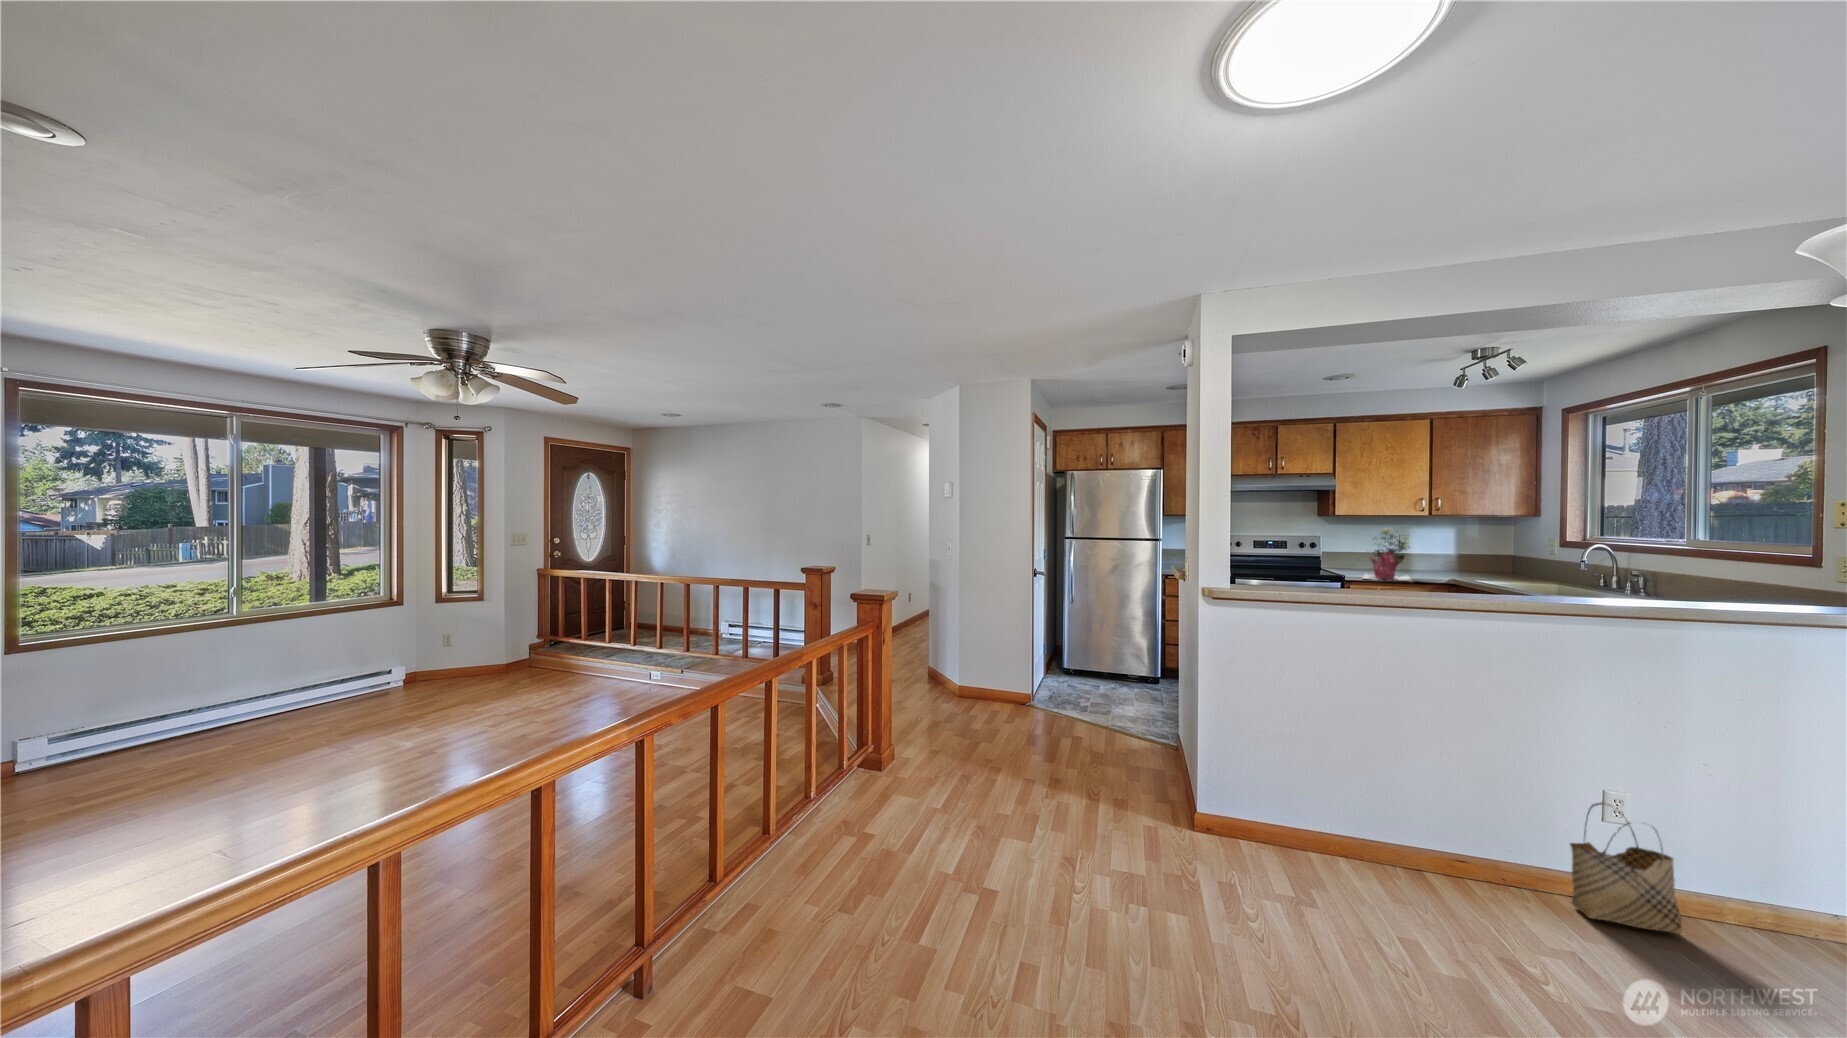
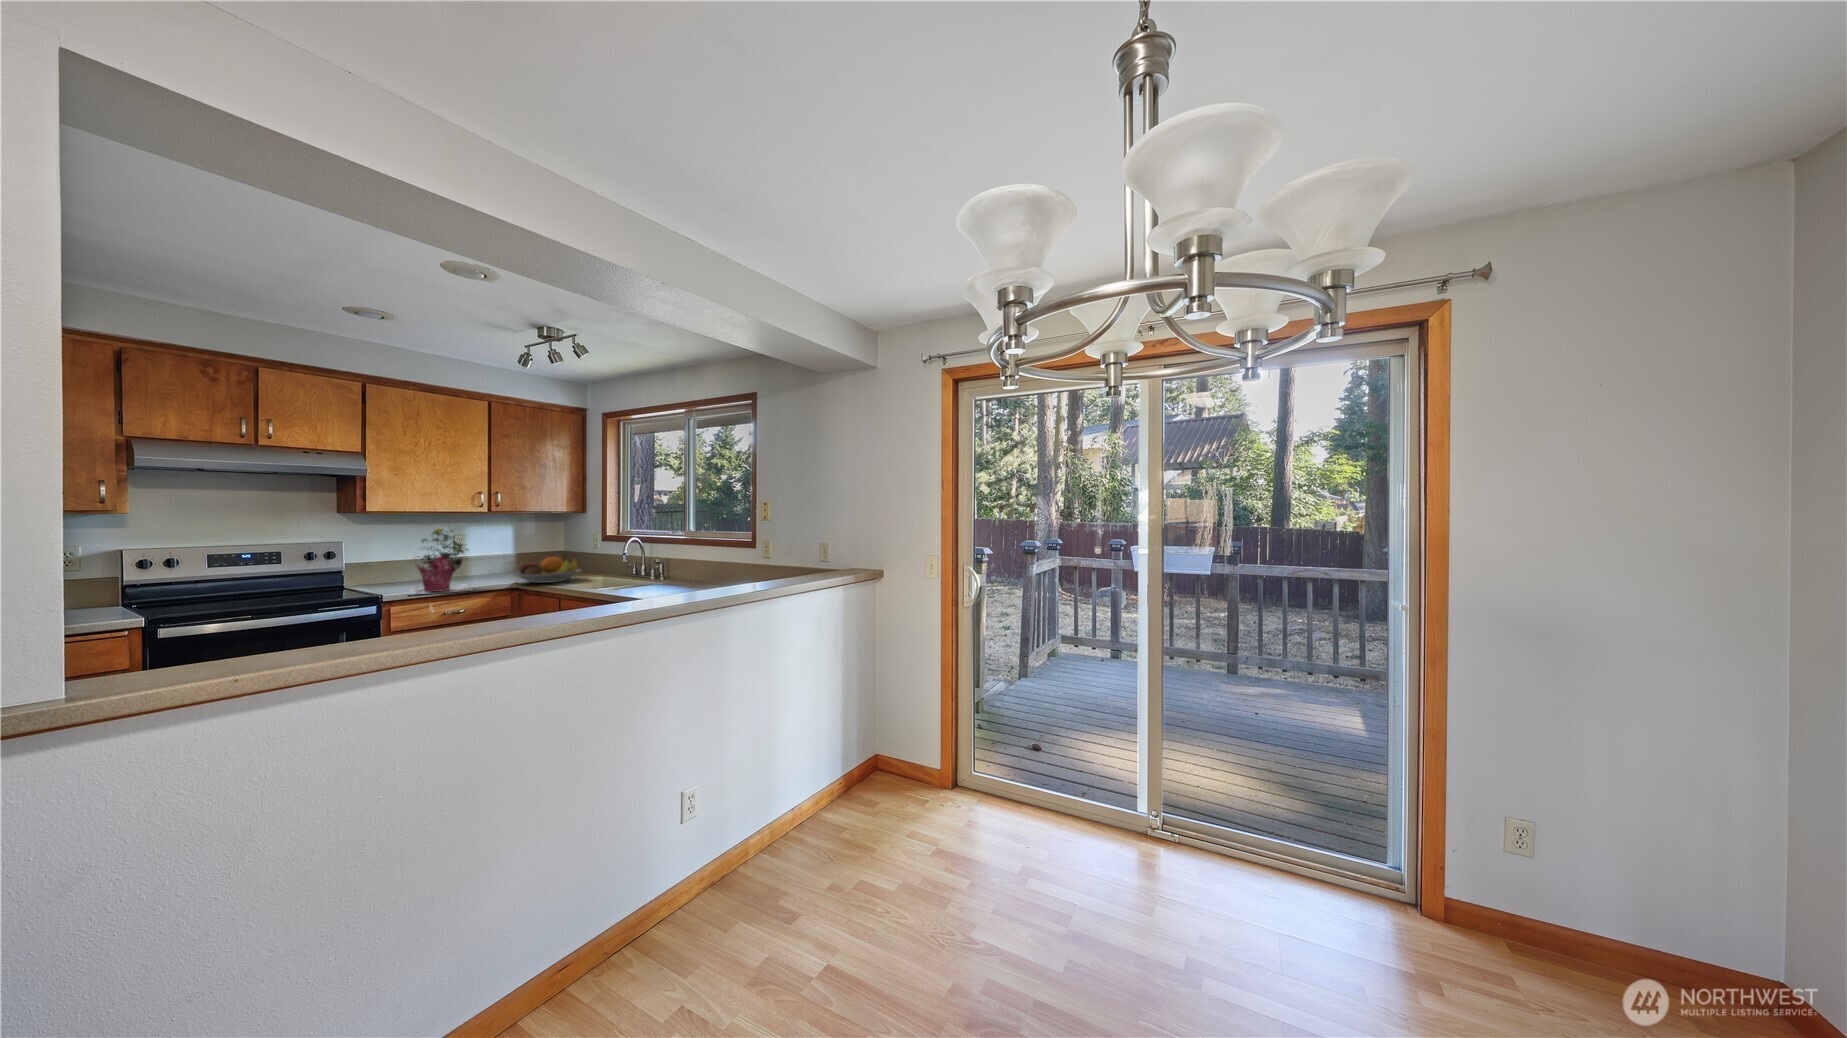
fruit bowl: none [1449,559,1528,584] -> present [513,557,580,583]
woven basket: present [1570,802,1682,934] -> none [658,798,731,933]

